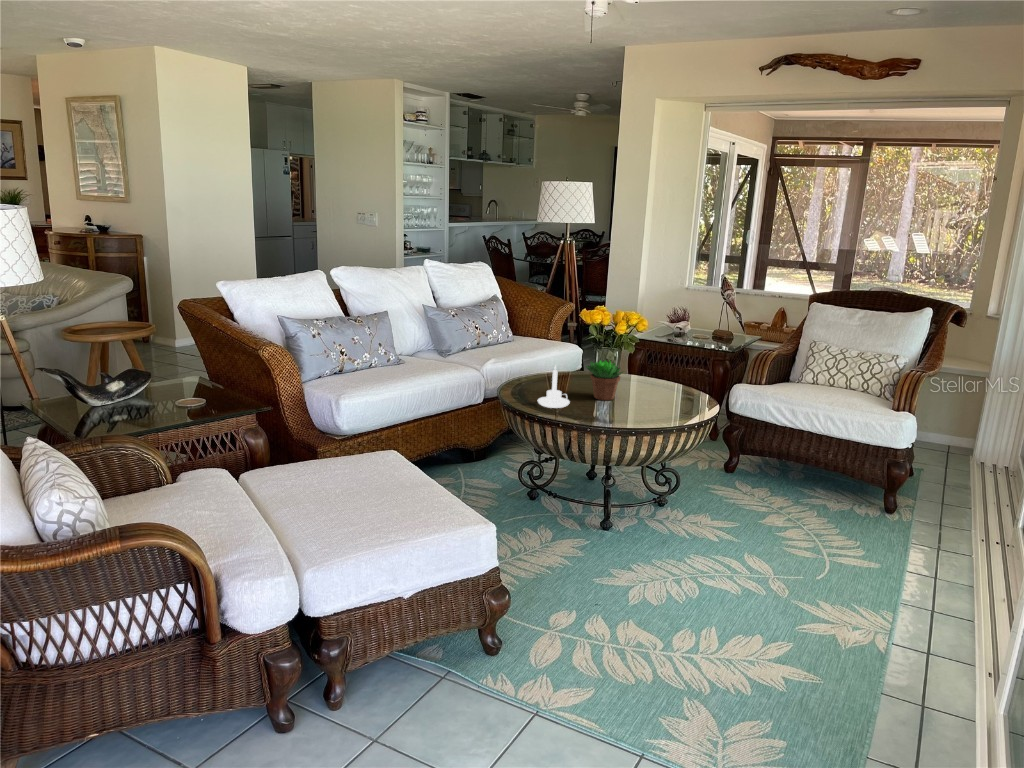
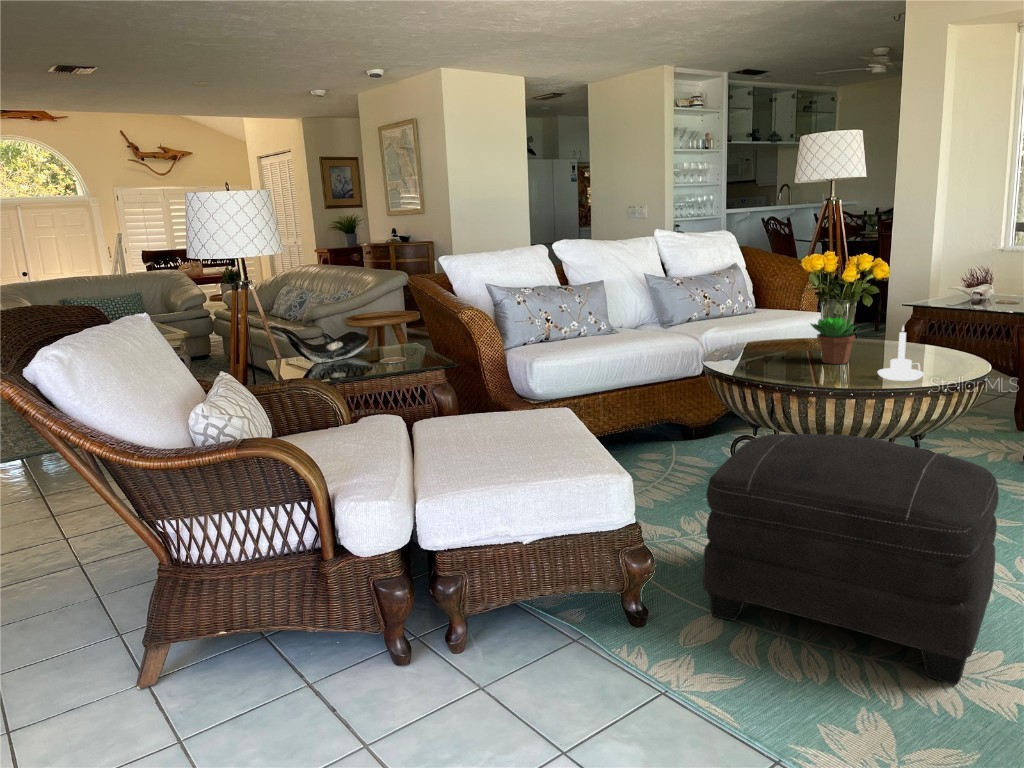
candle holder: present [538,365,570,408] -> present [878,326,924,381]
ottoman: none [542,473,758,667] -> present [703,434,999,684]

